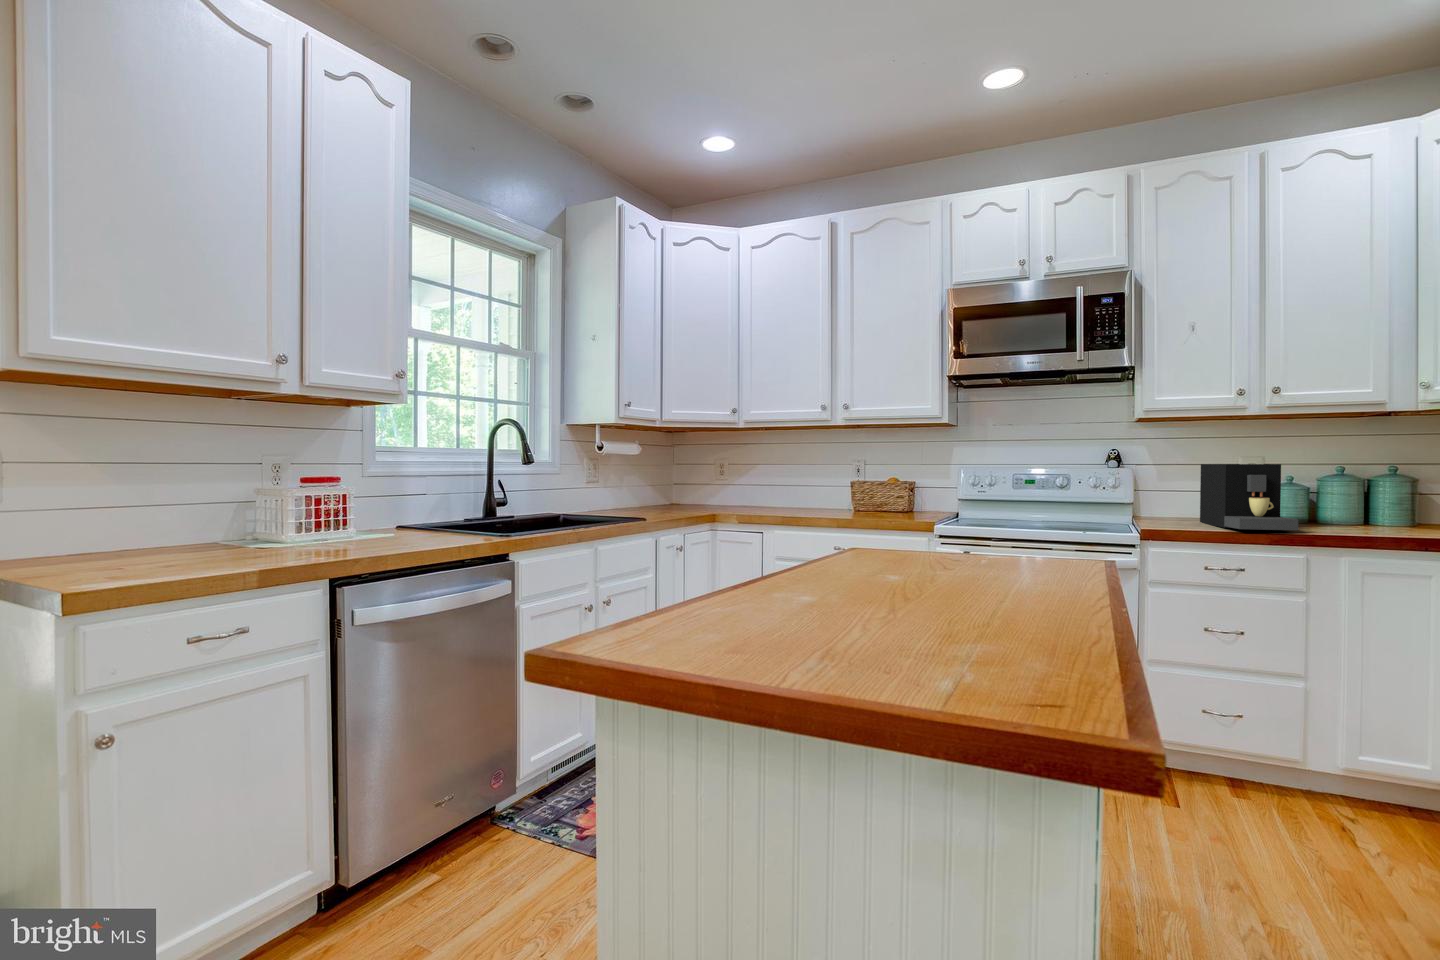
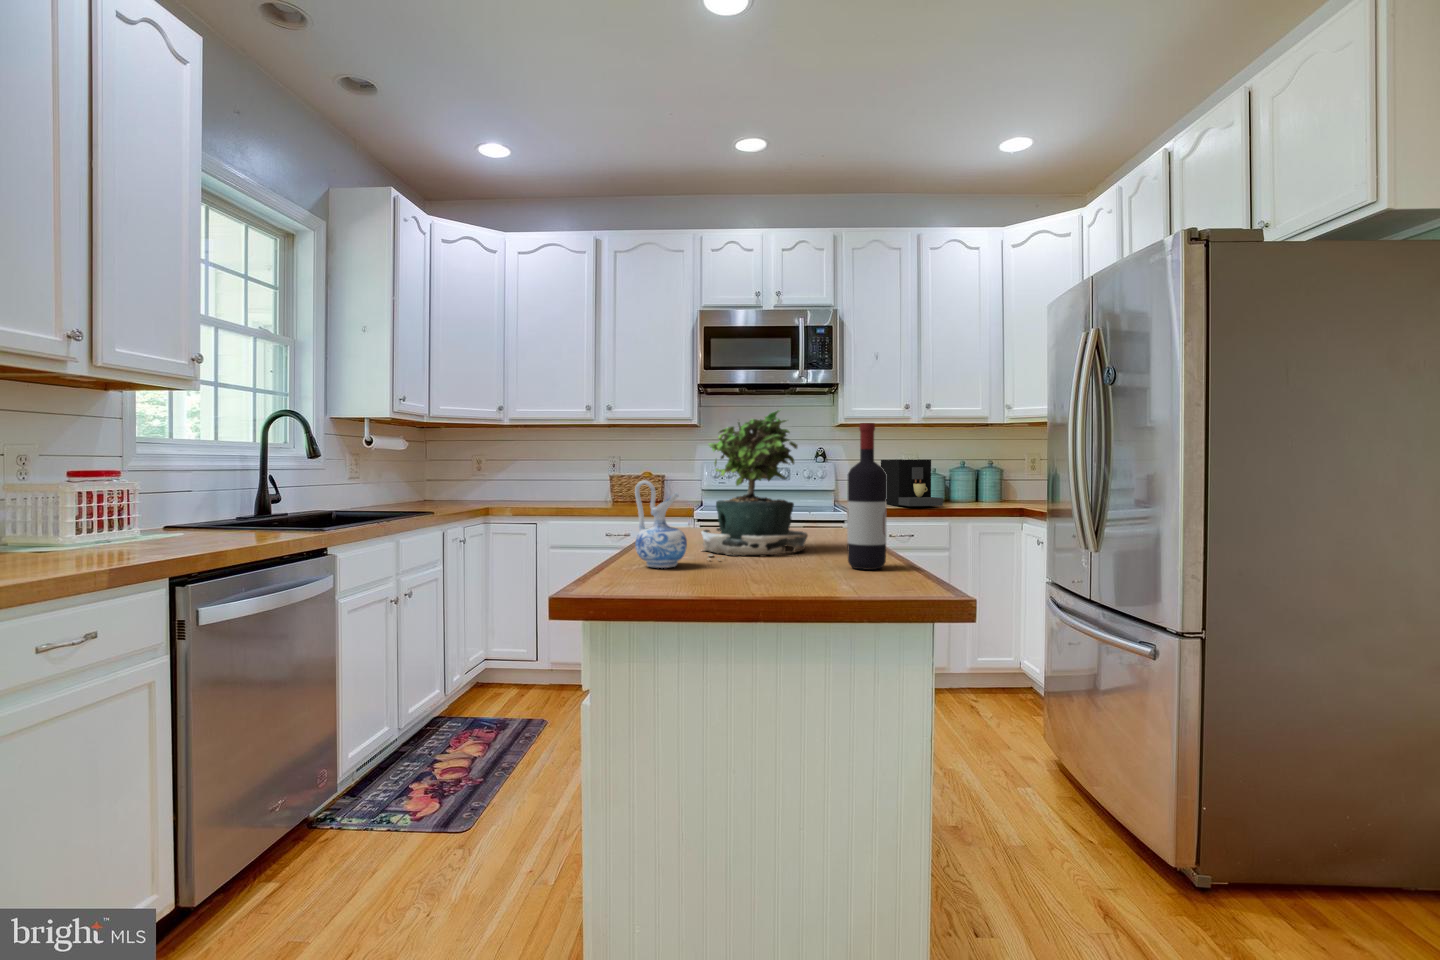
potted plant: none [799,399,975,610] -> present [701,410,808,556]
wine bottle: none [986,416,1053,652] -> present [847,423,887,570]
ceramic pitcher: none [691,500,759,617] -> present [635,480,687,568]

